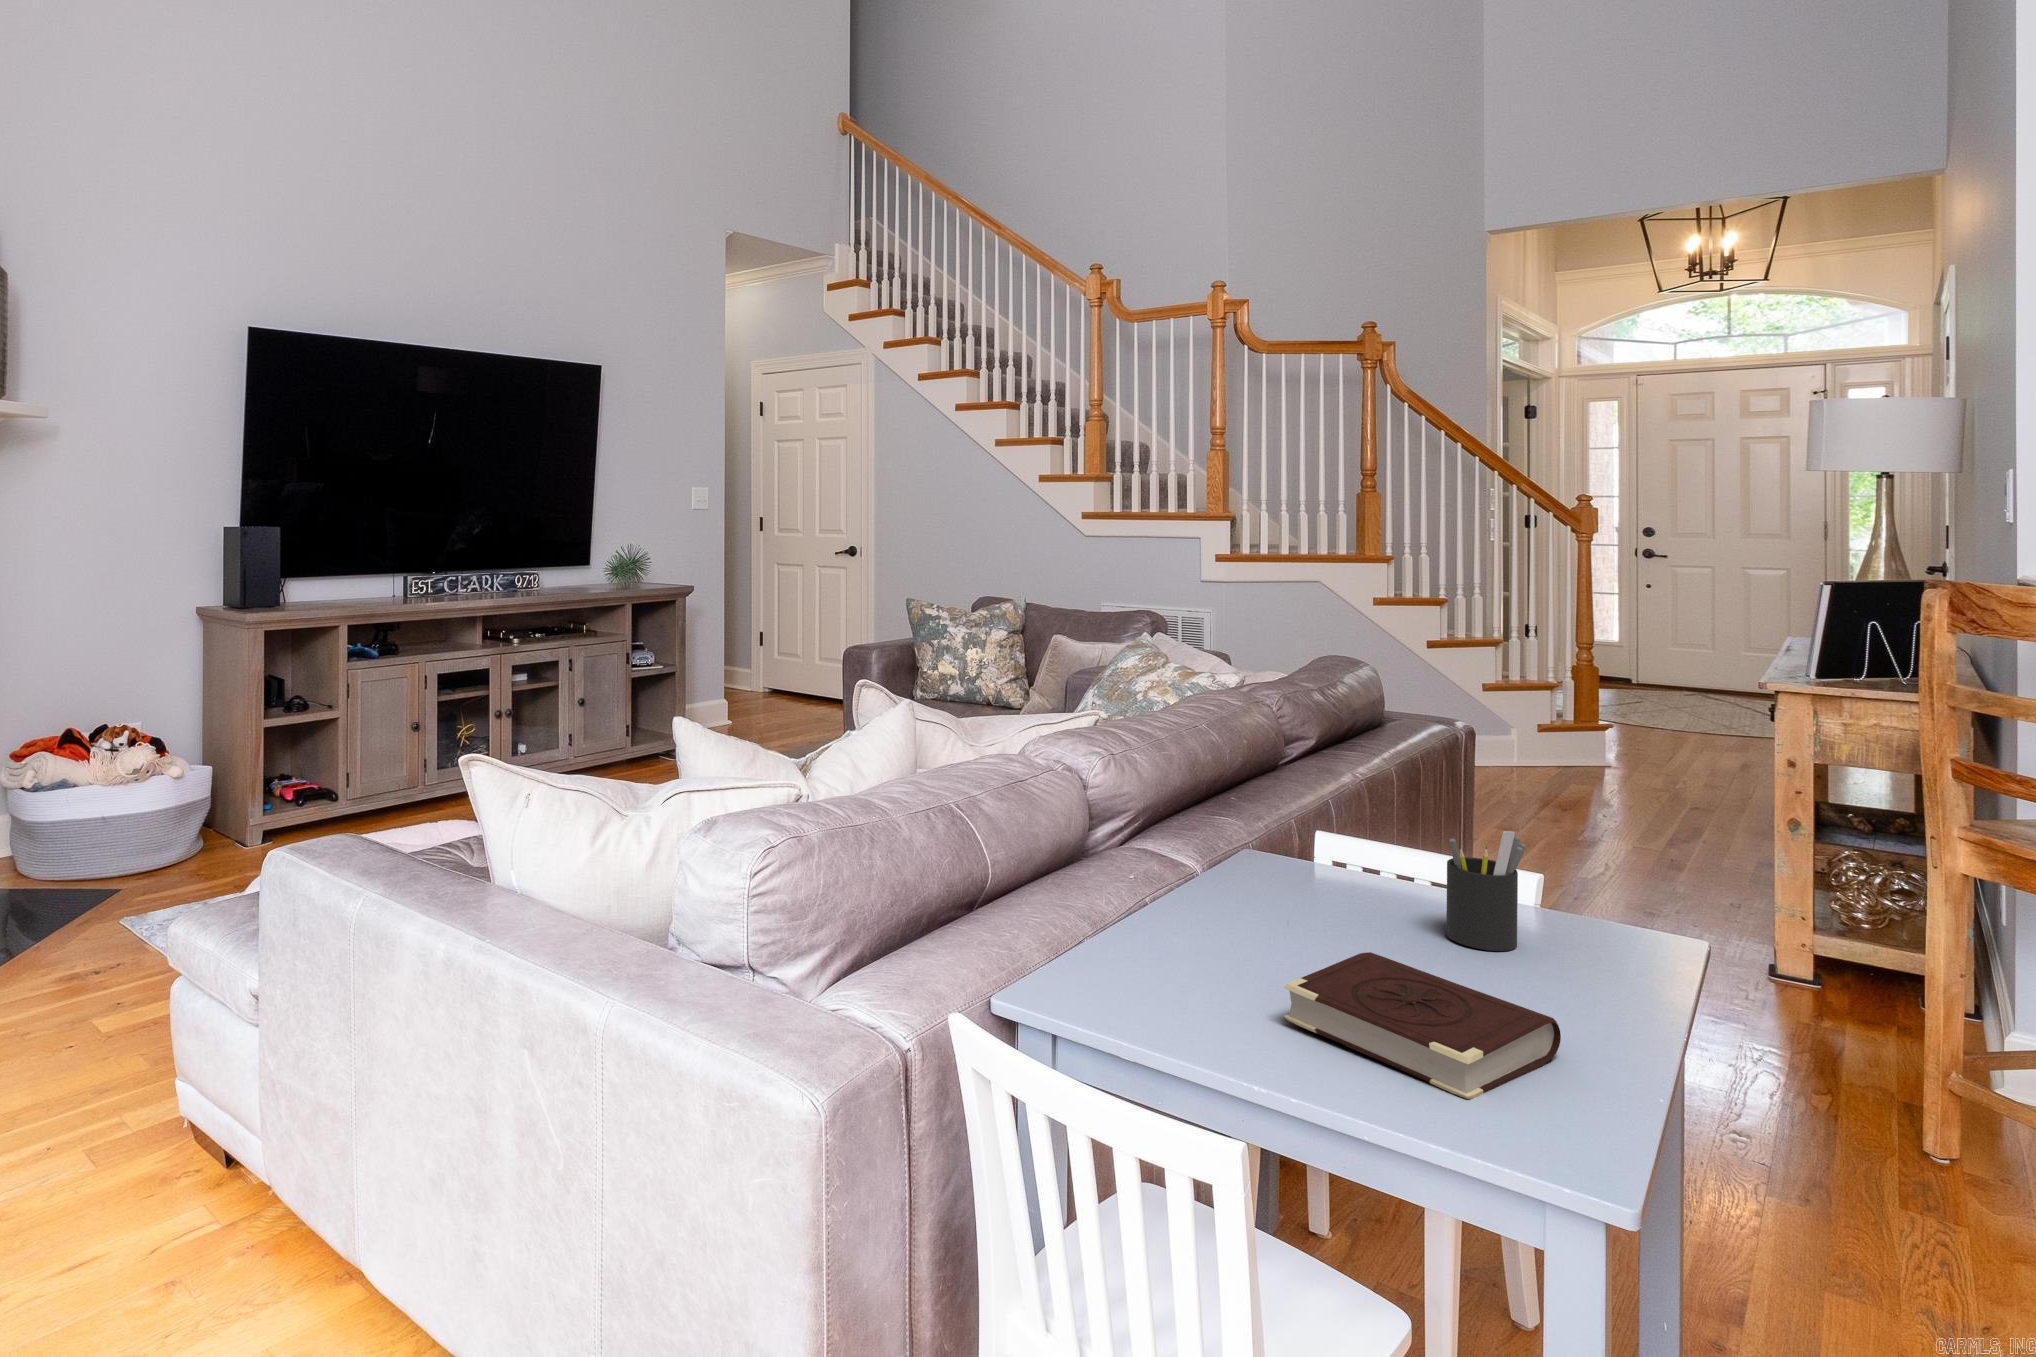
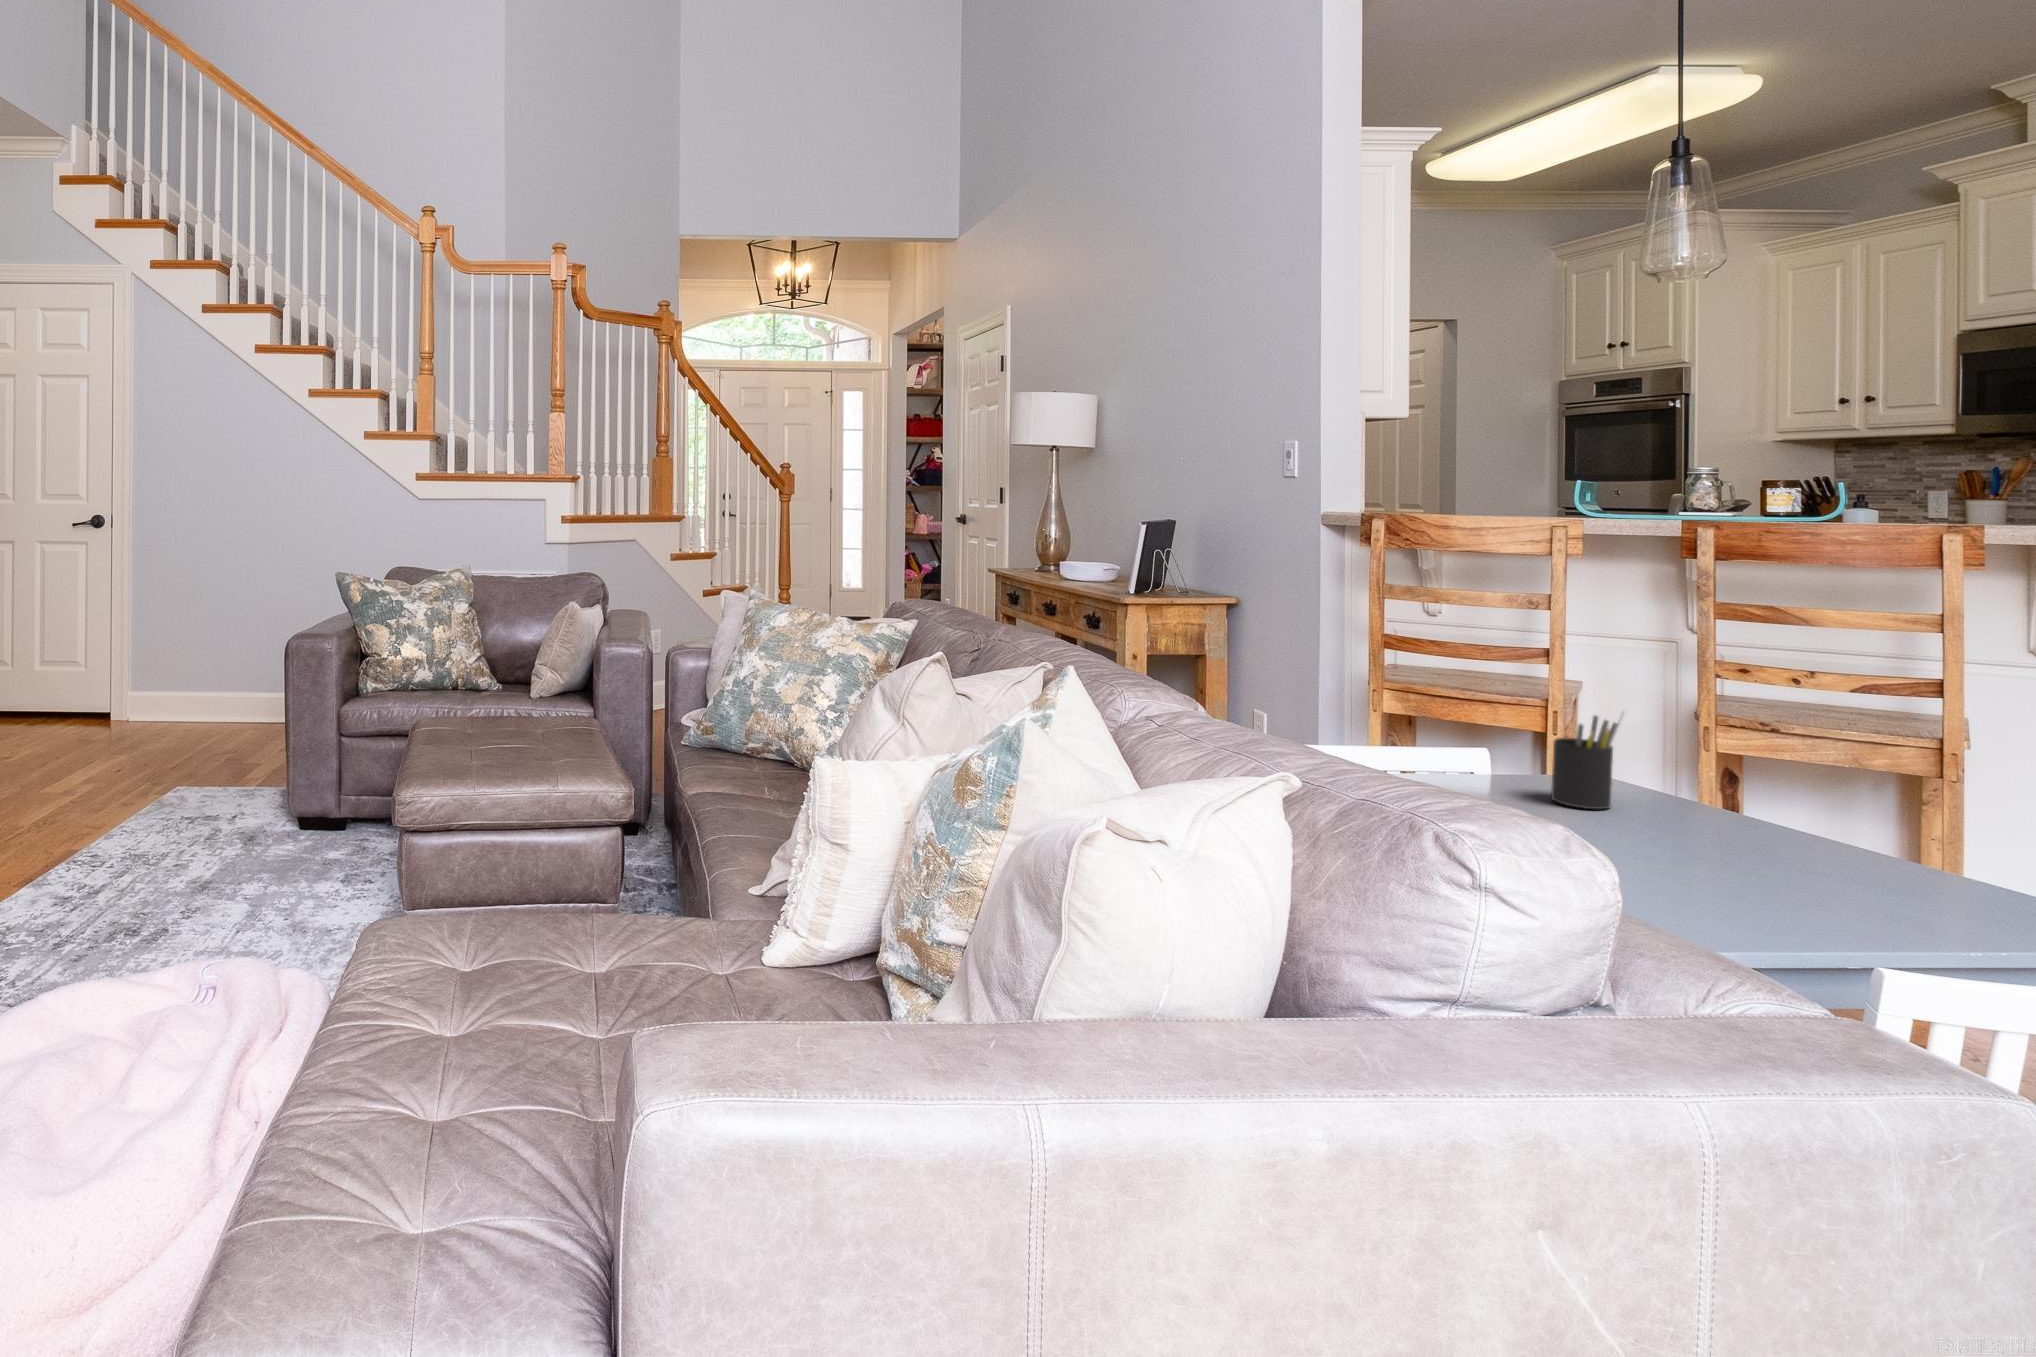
book: present [1284,952,1561,1099] -> none [1674,823,1927,911]

